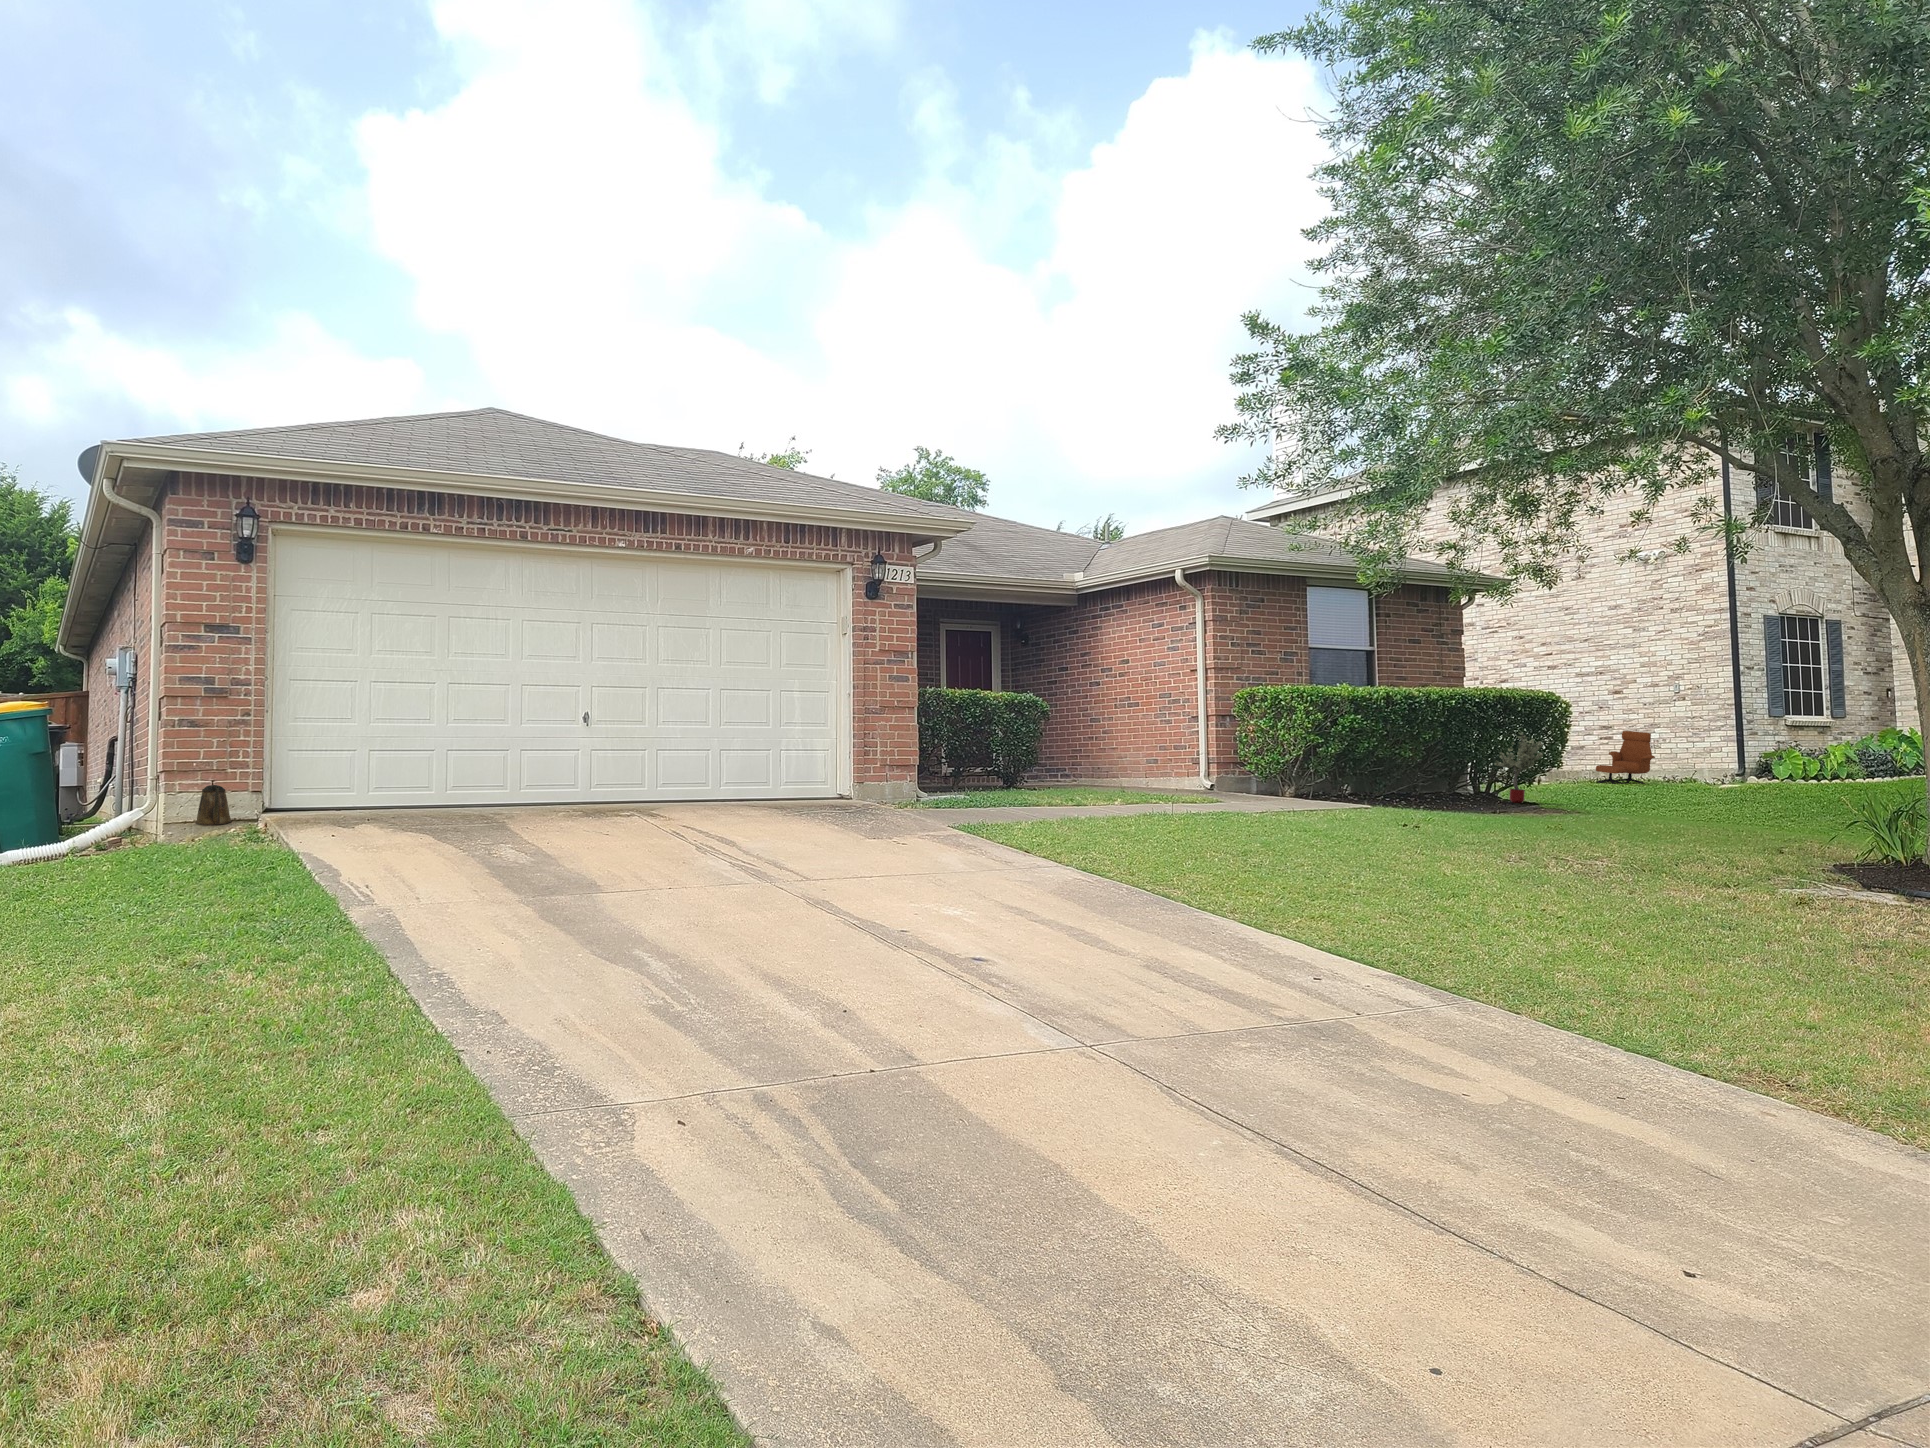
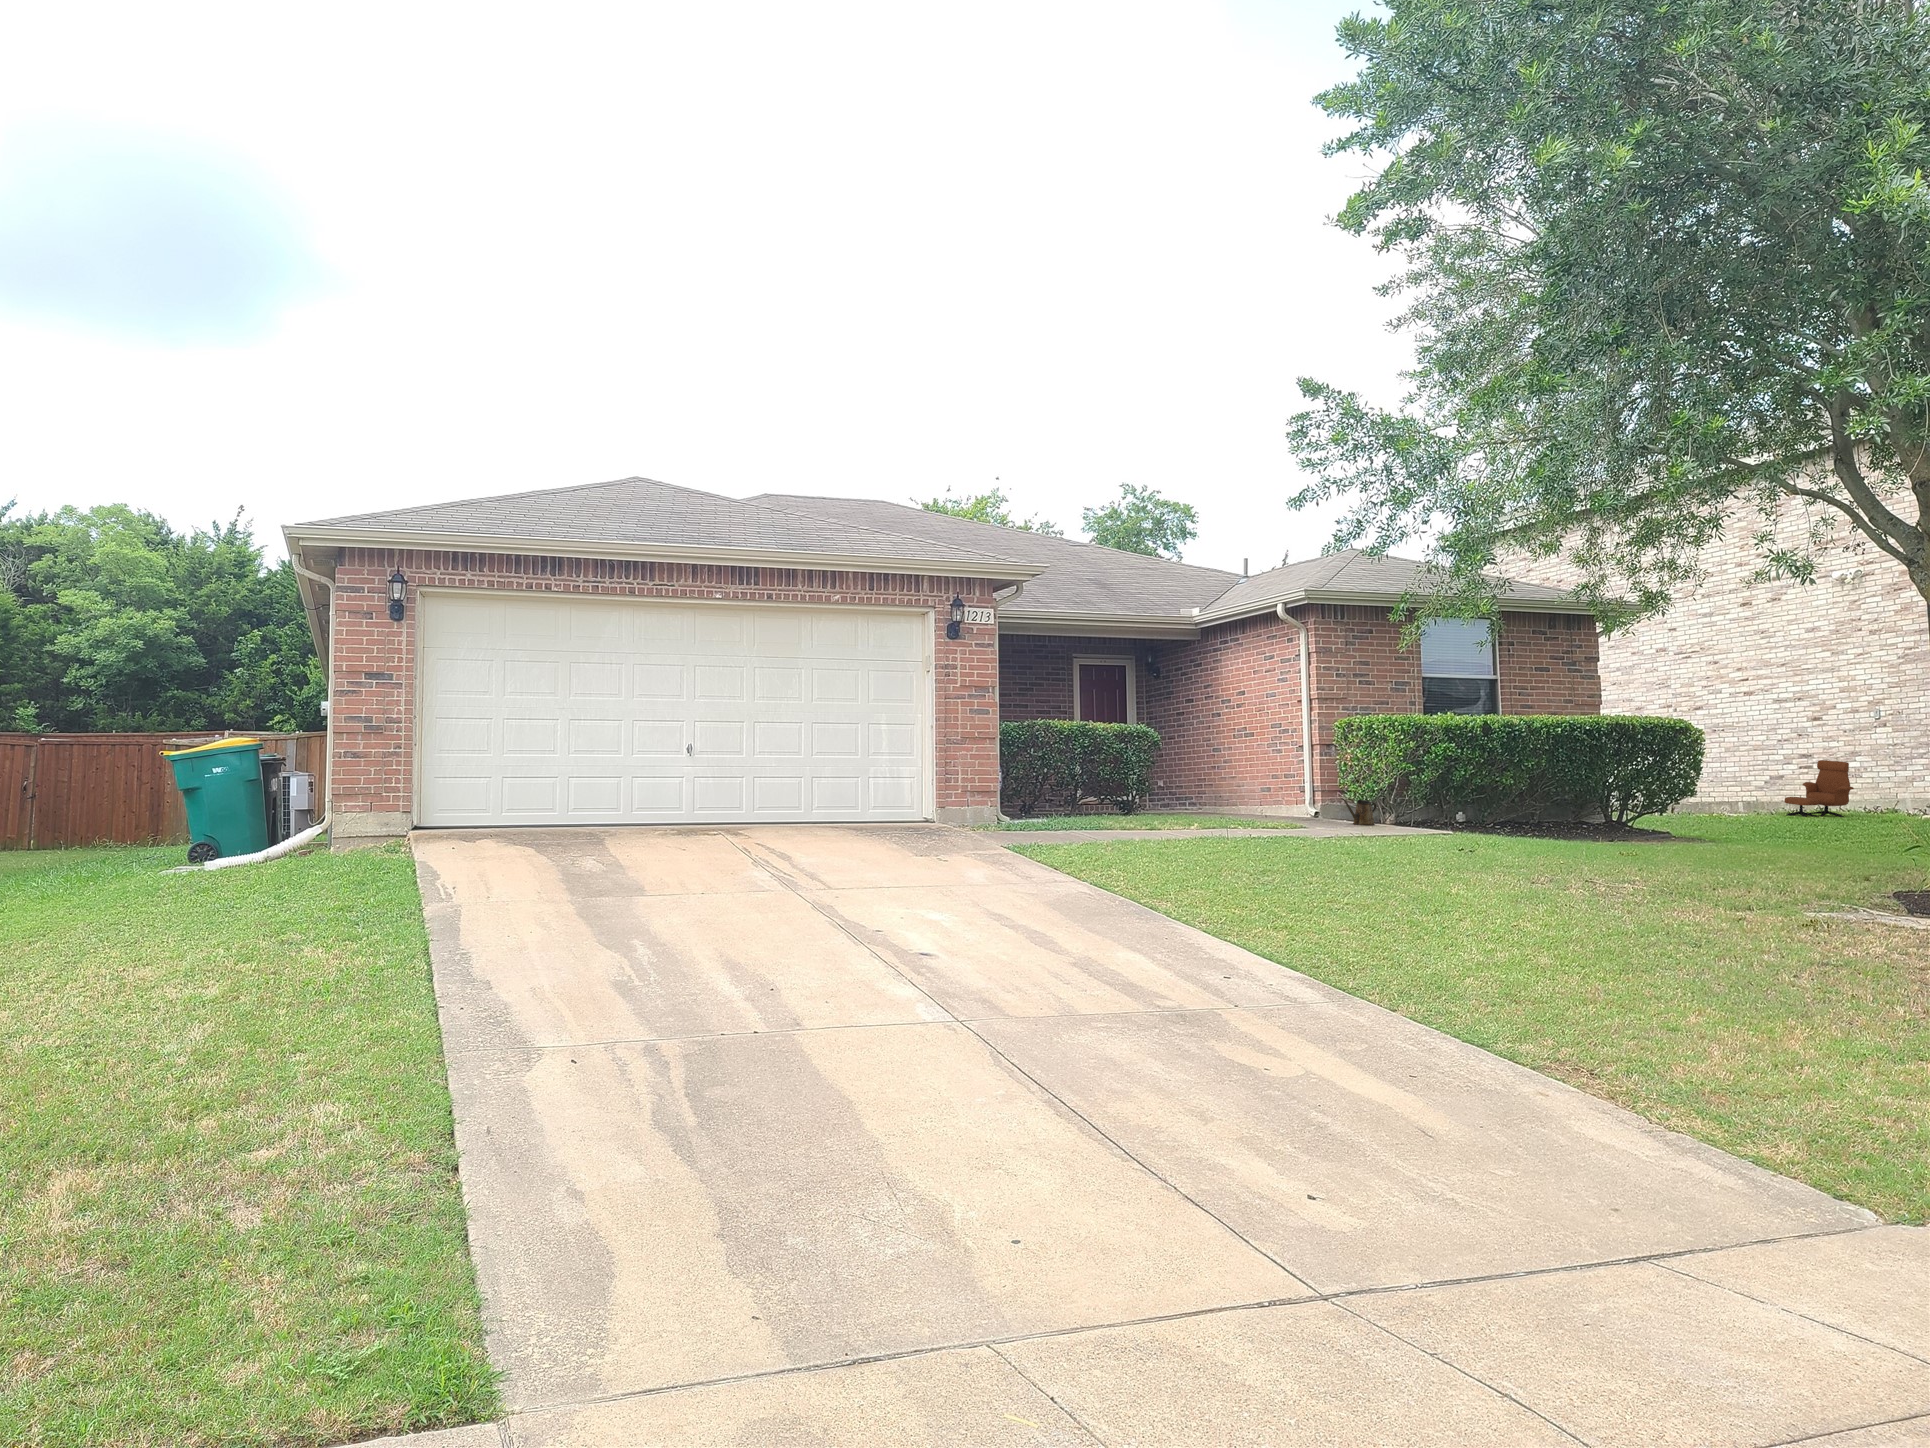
potted tree: present [1495,732,1543,803] -> none [1615,760,1671,834]
watering can: present [195,785,232,825] -> present [1342,798,1377,825]

